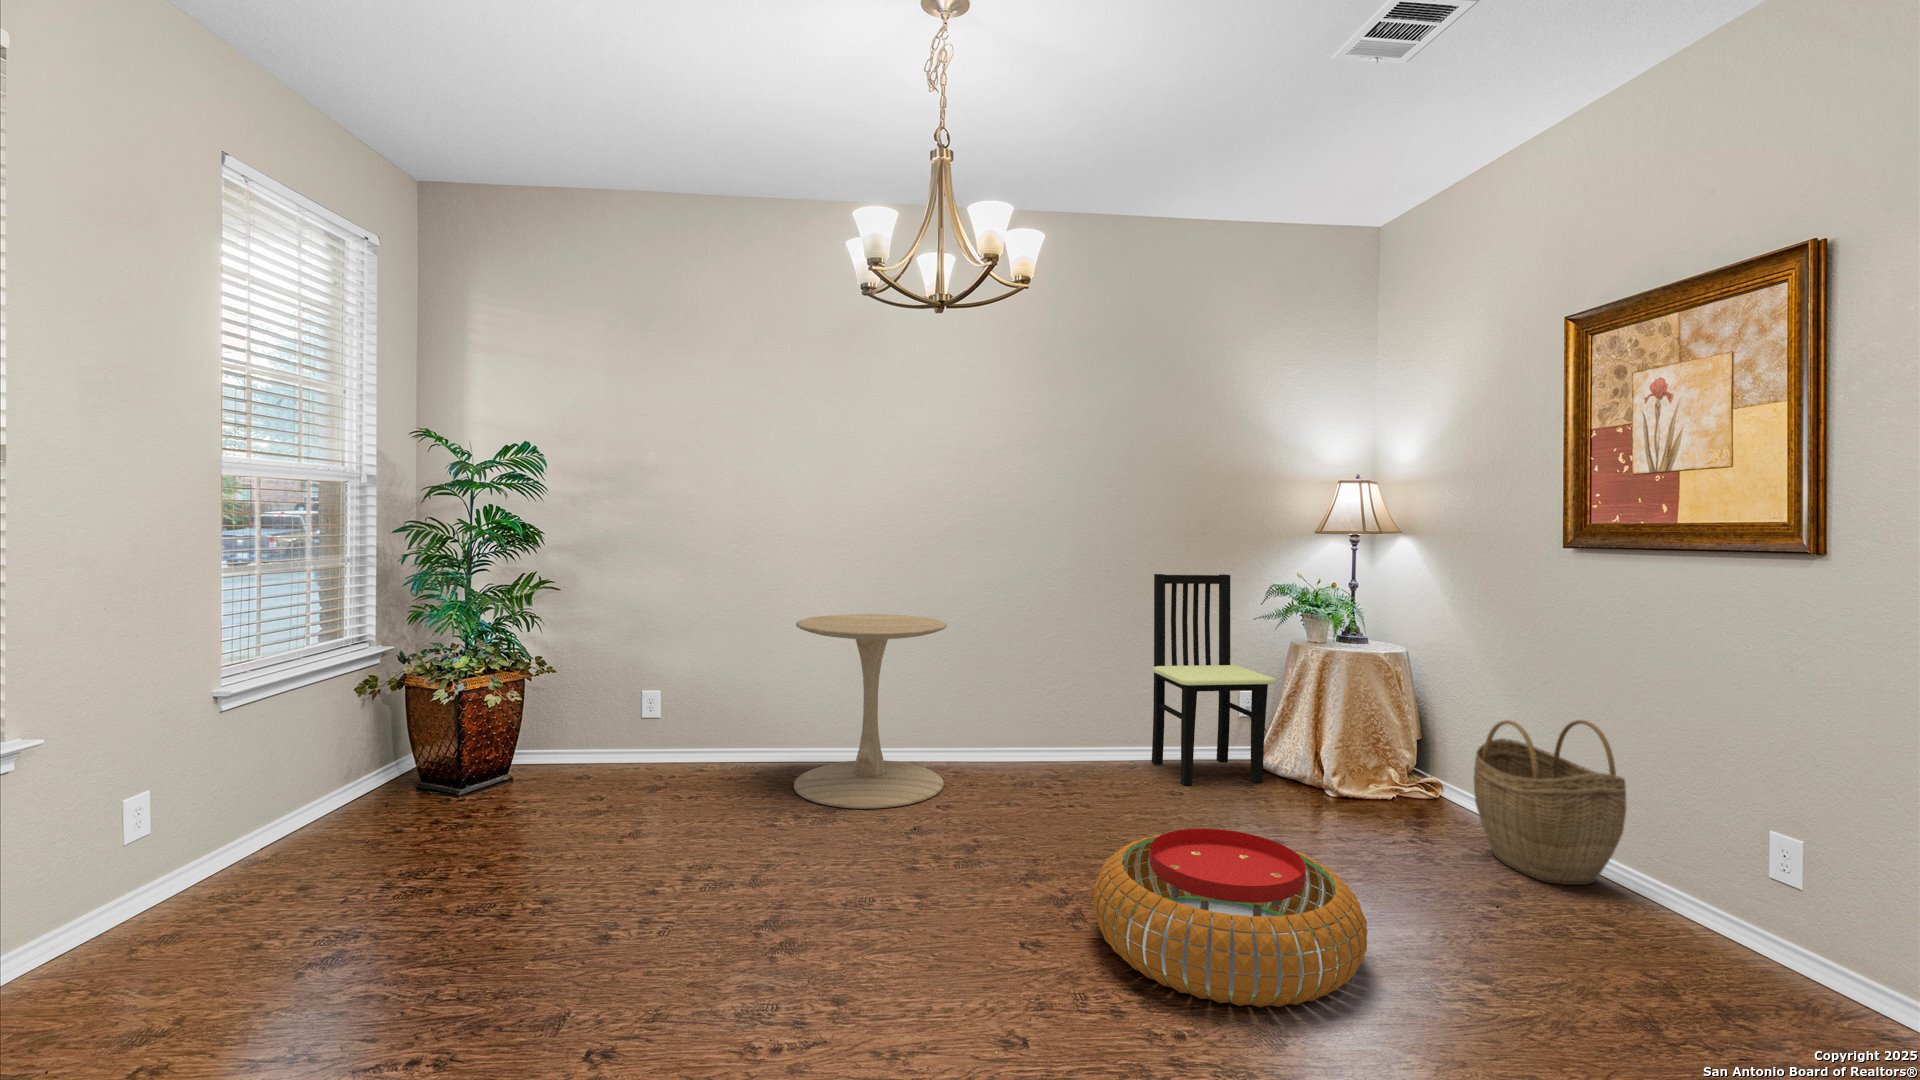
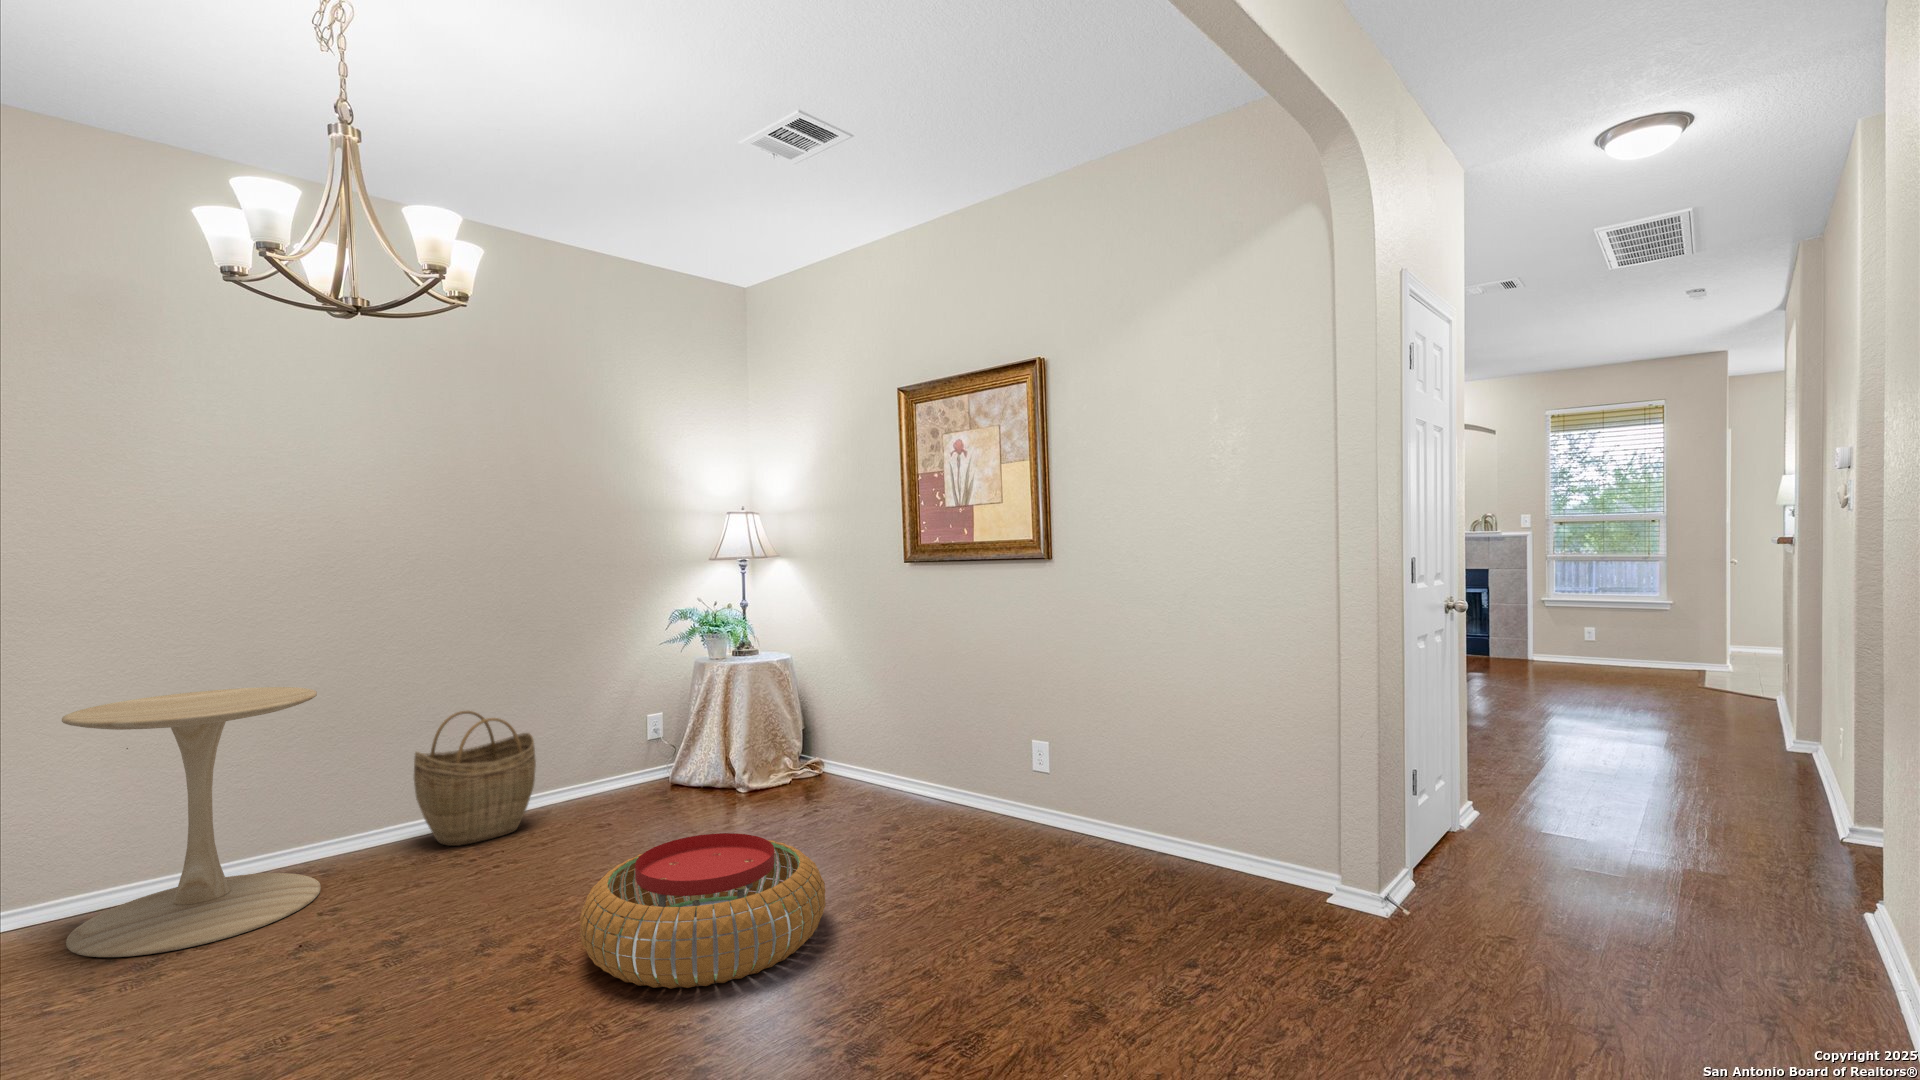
dining chair: present [1152,574,1275,786] -> none [559,604,688,816]
woven basket: present [1474,720,1627,885] -> present [414,711,536,846]

